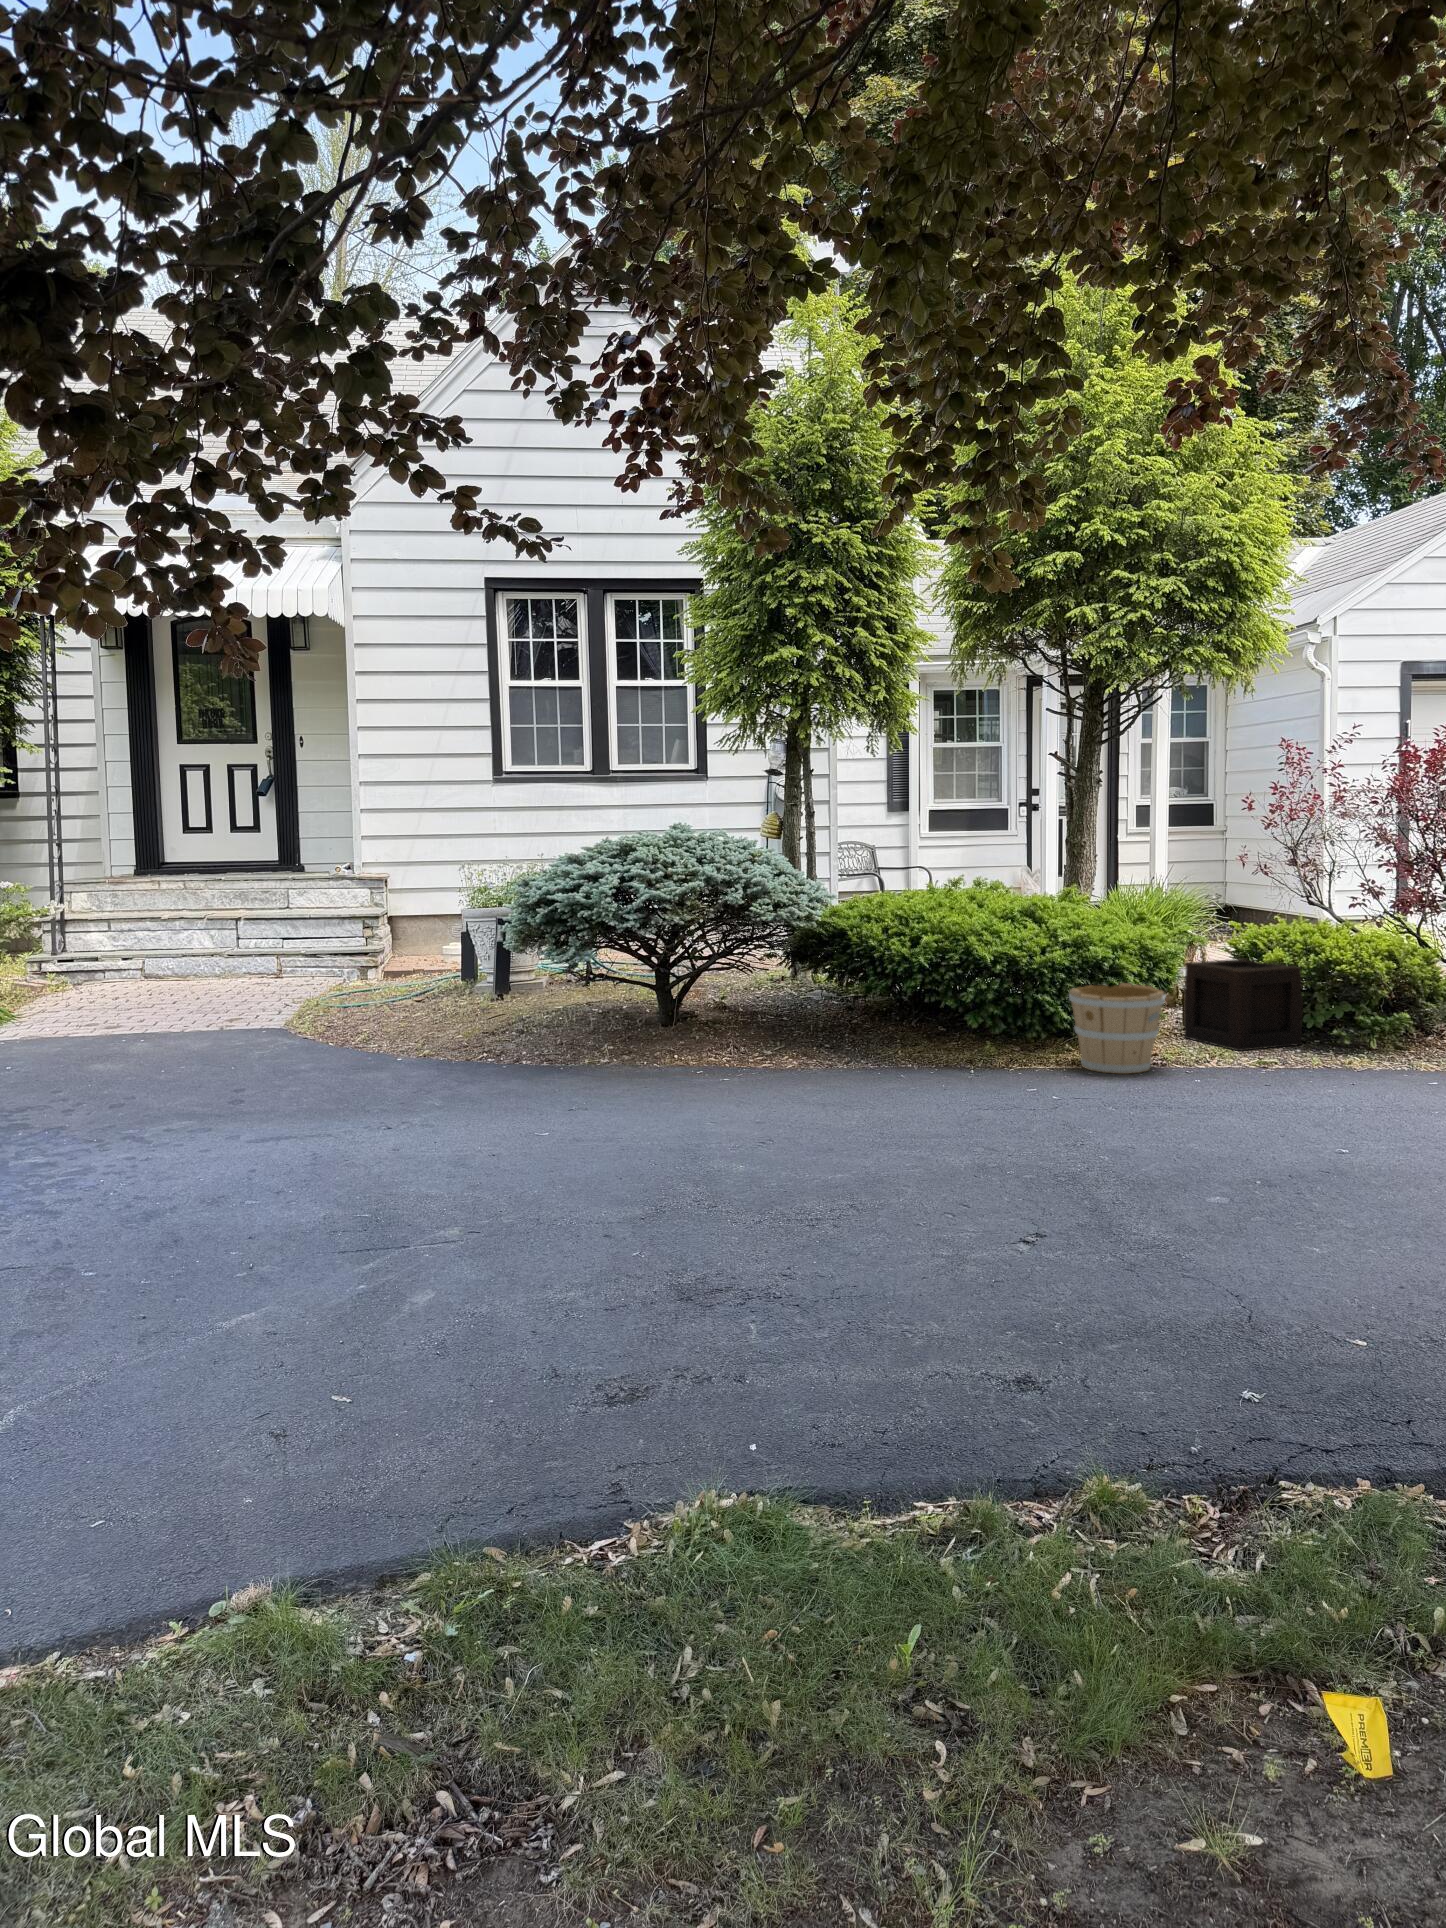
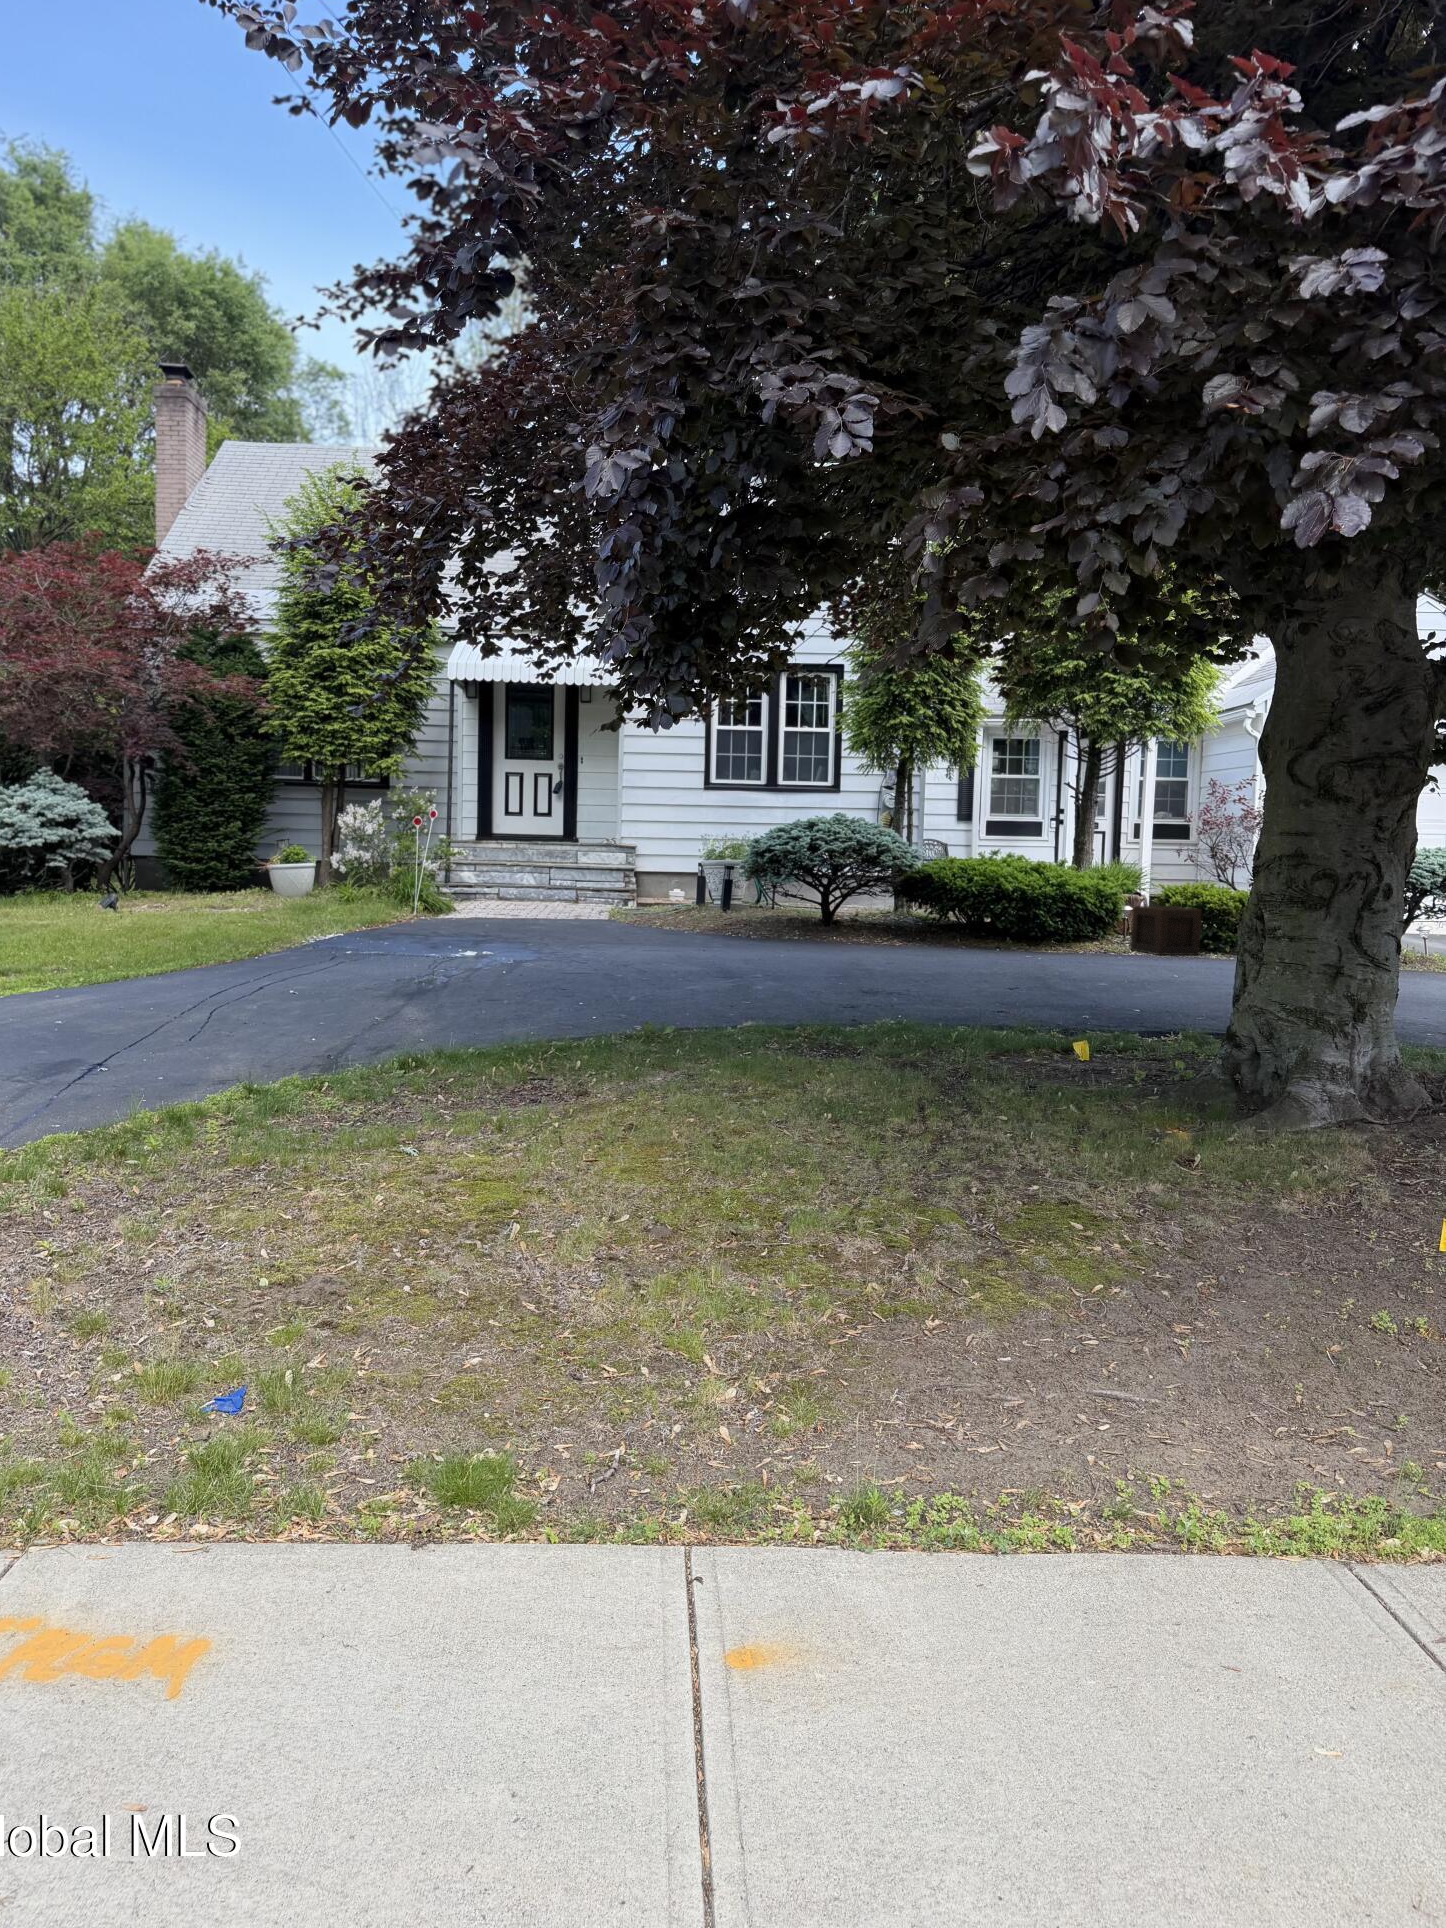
wooden bucket: present [1069,983,1166,1074] -> none [1058,911,1114,958]

